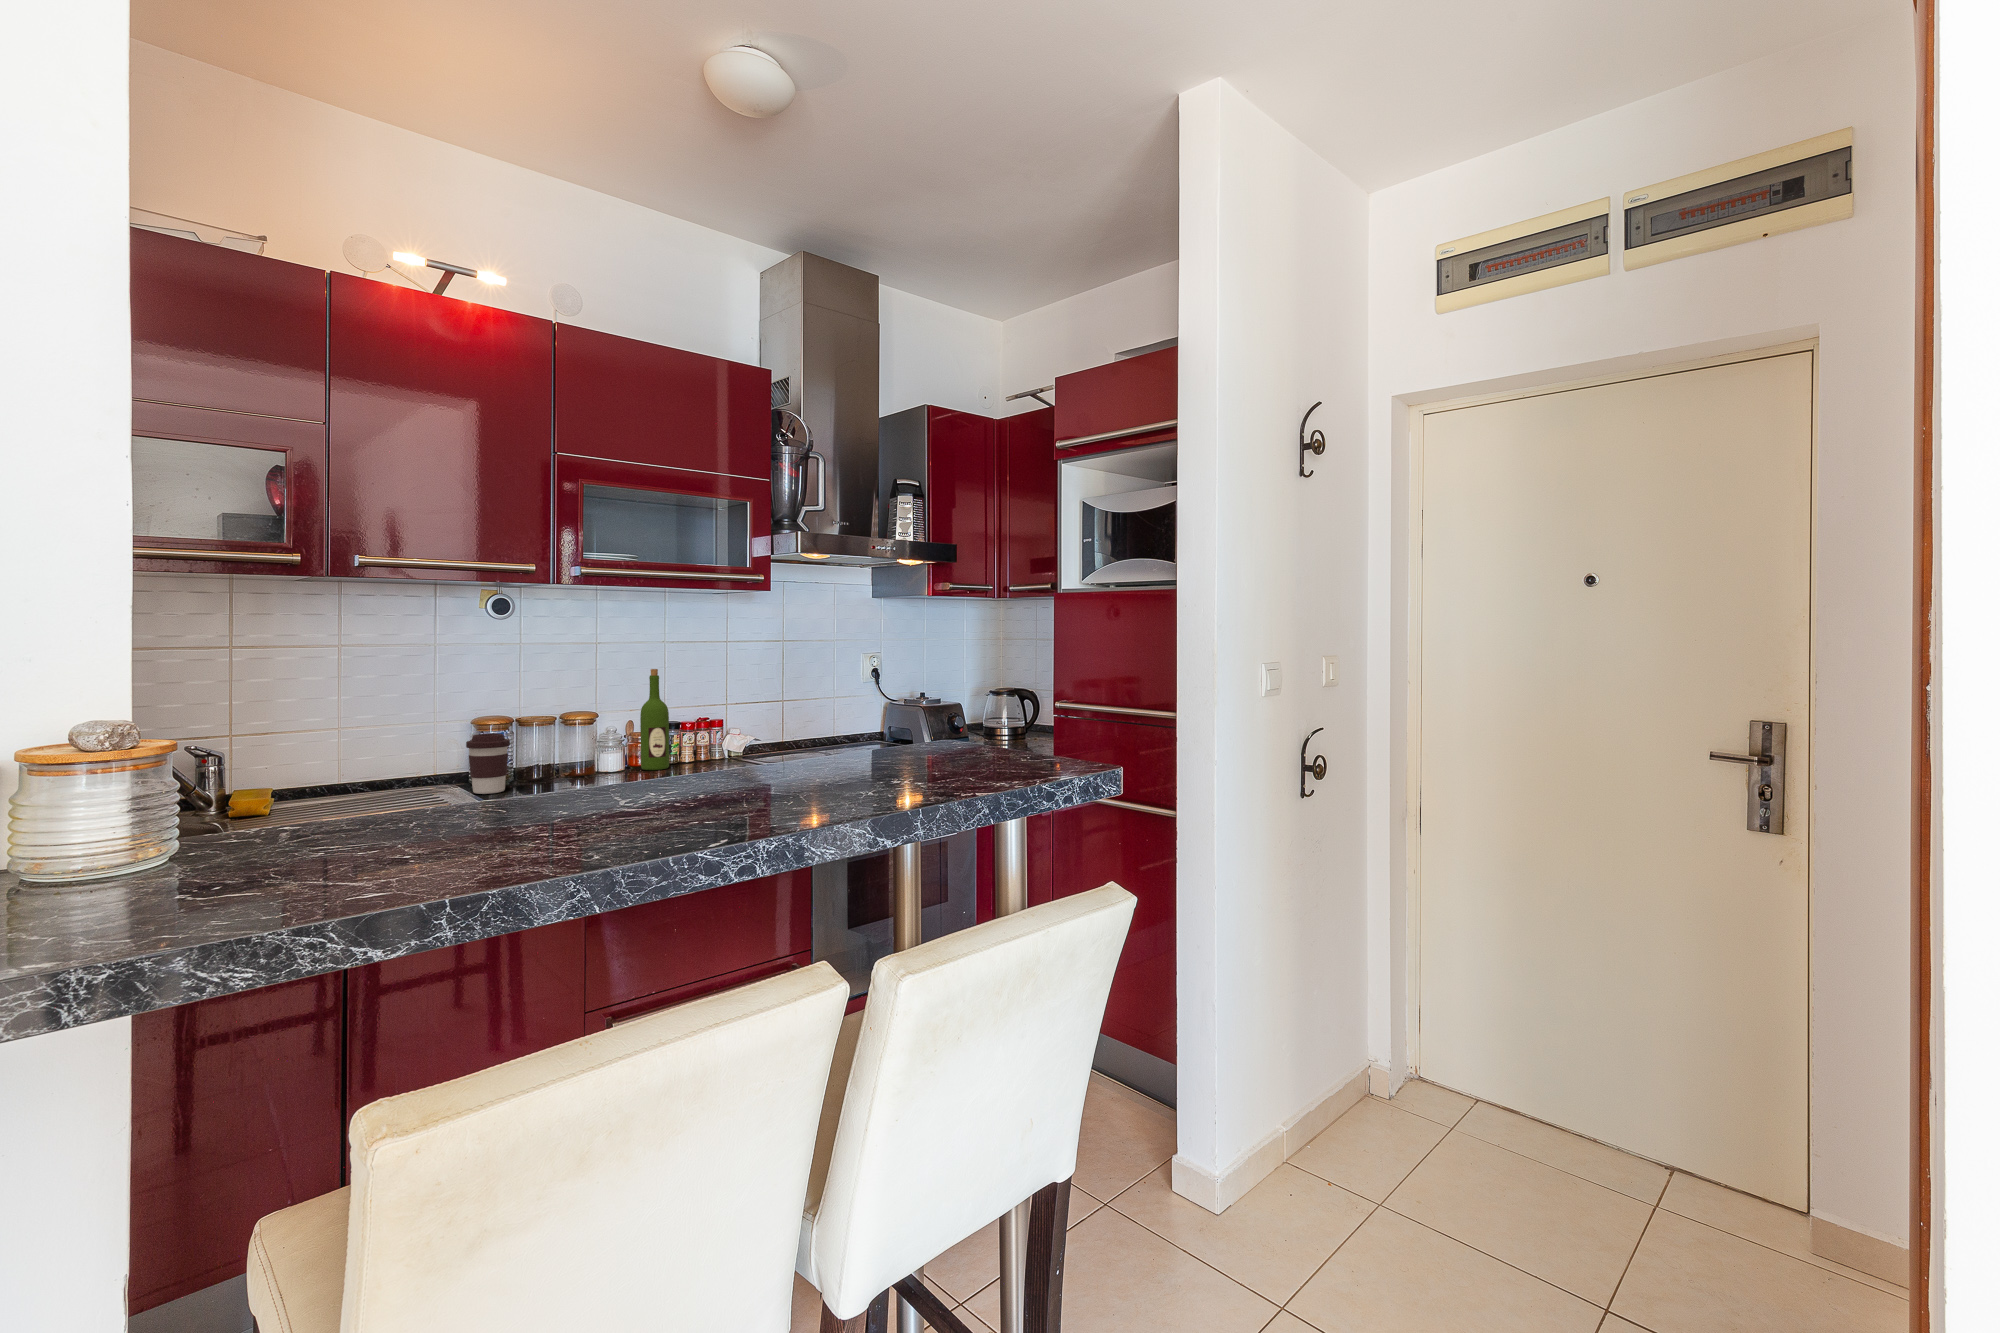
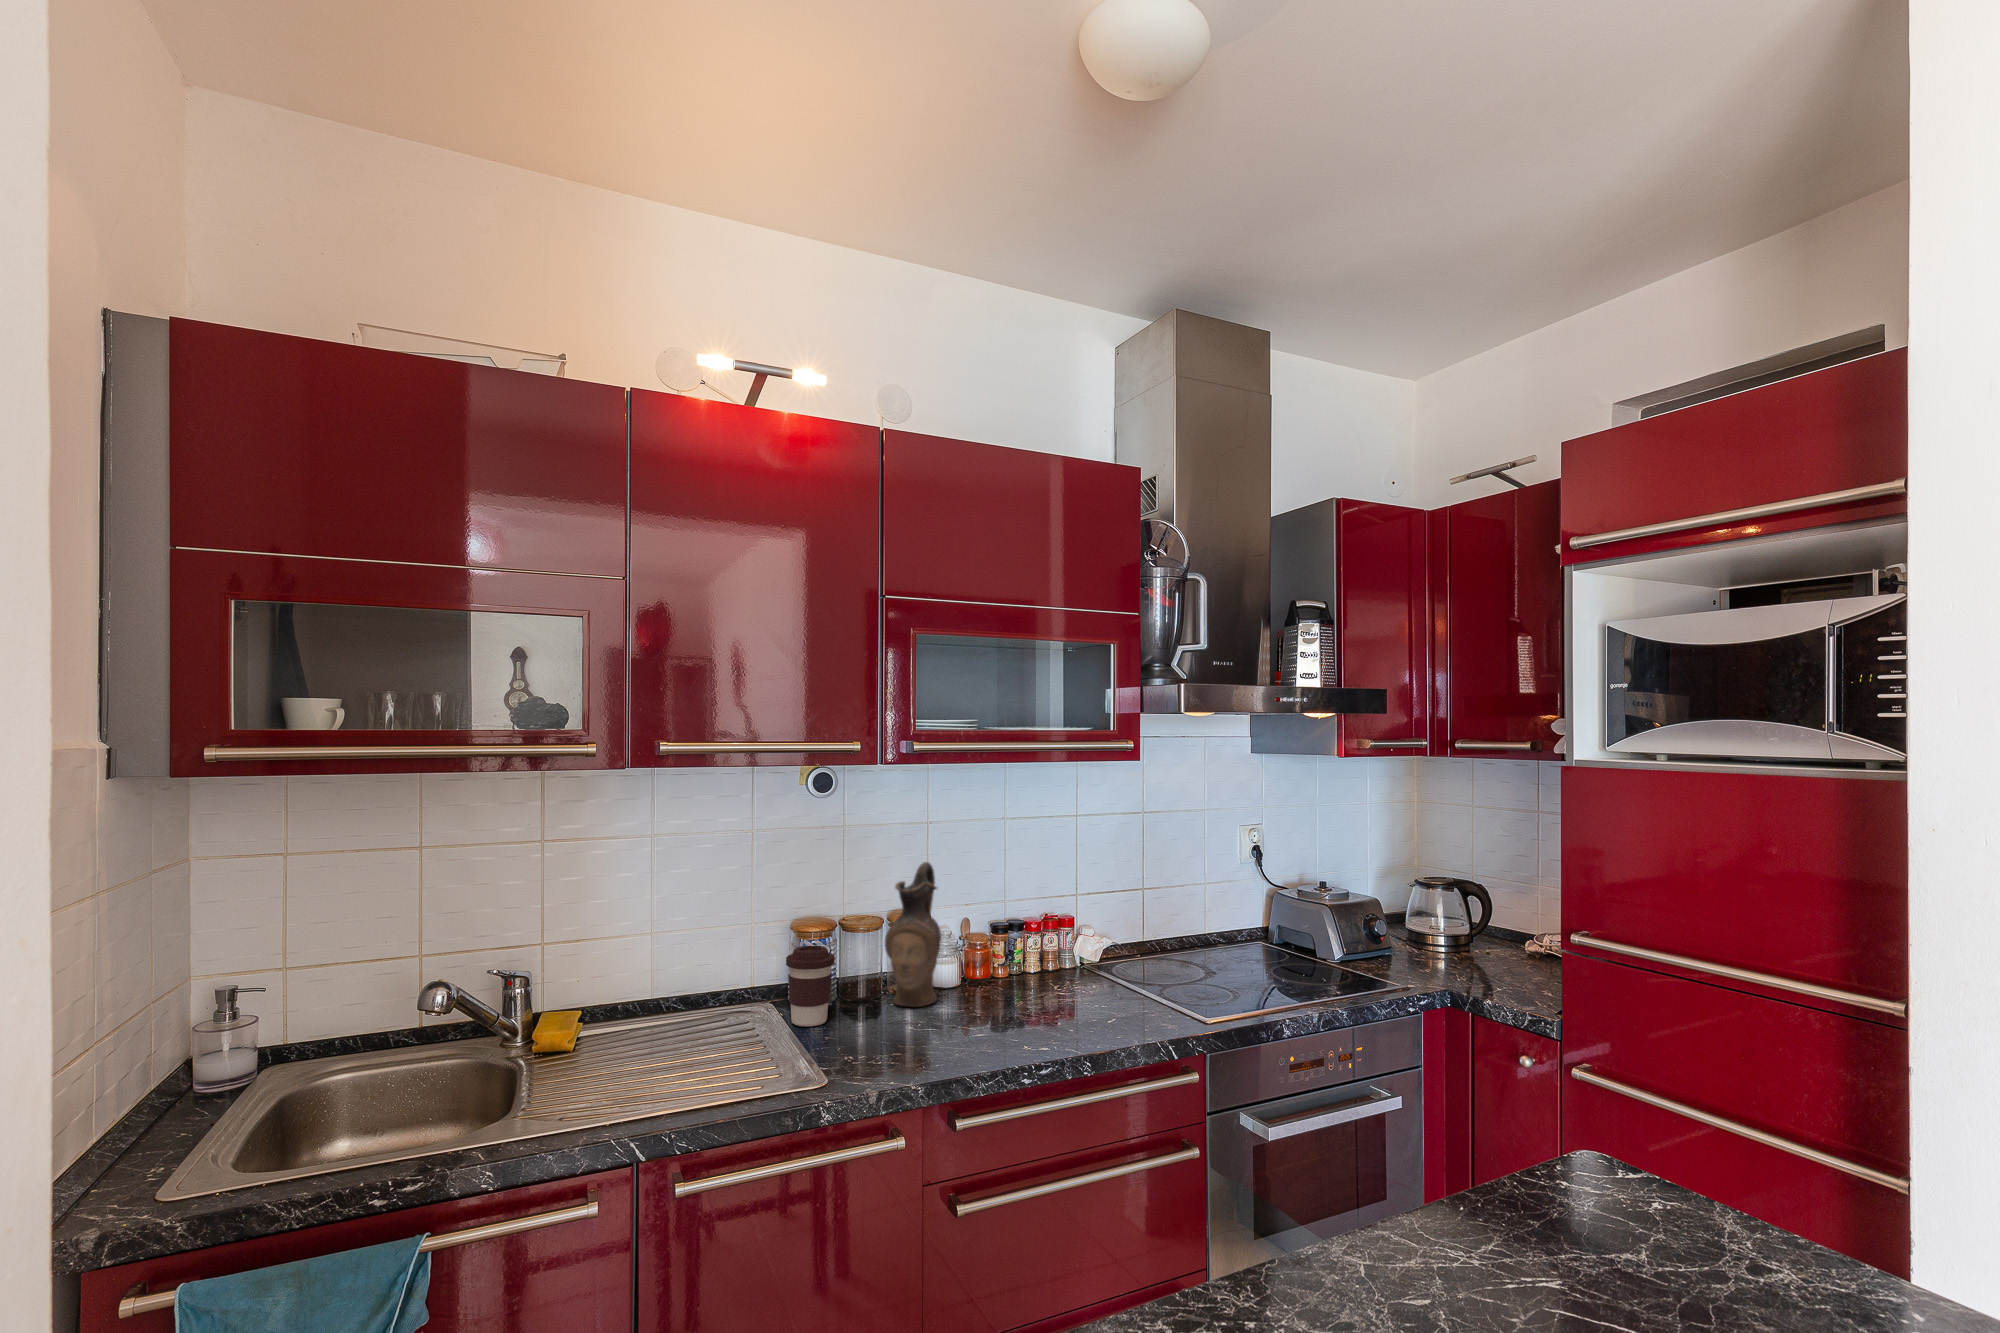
wine bottle: present [640,669,669,770] -> none [979,856,1013,990]
ceramic pitcher: none [556,672,605,780] -> present [885,862,941,1006]

